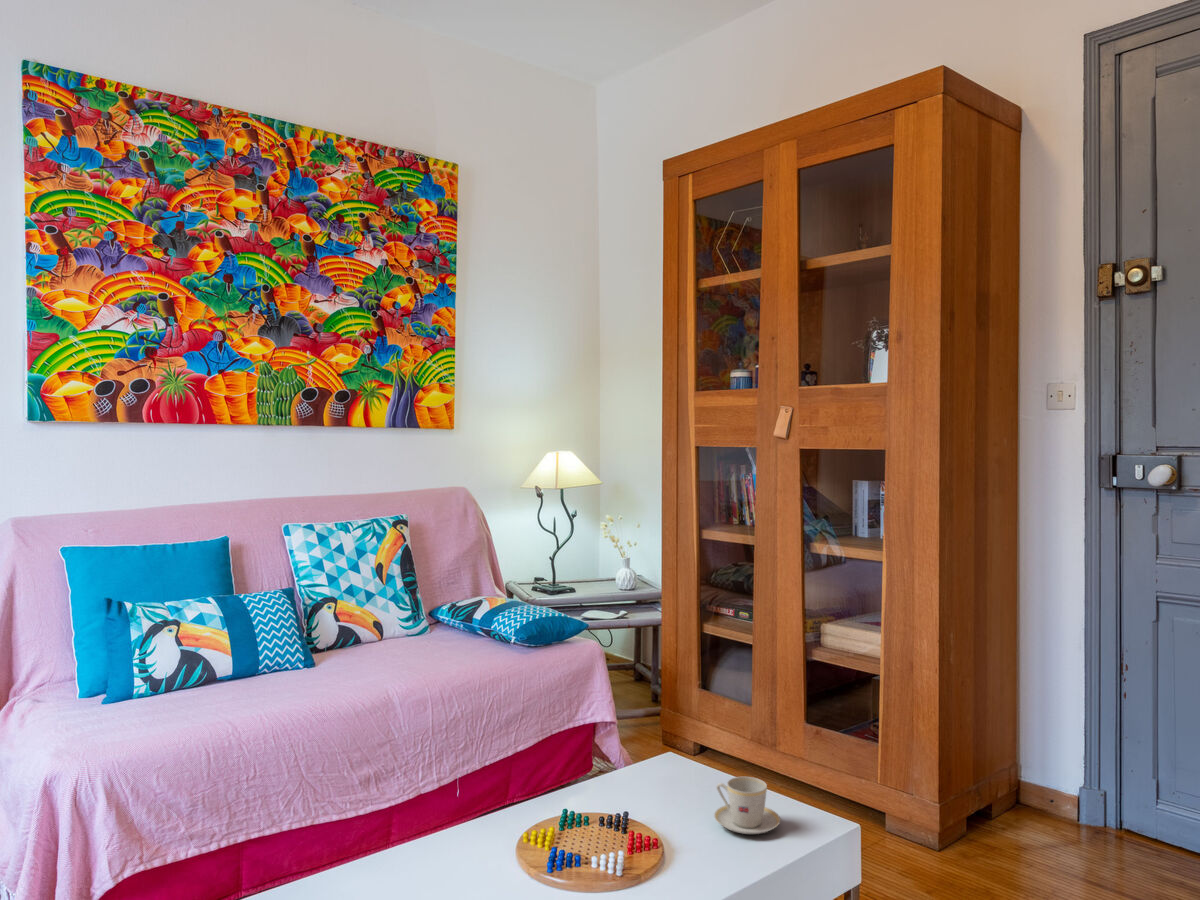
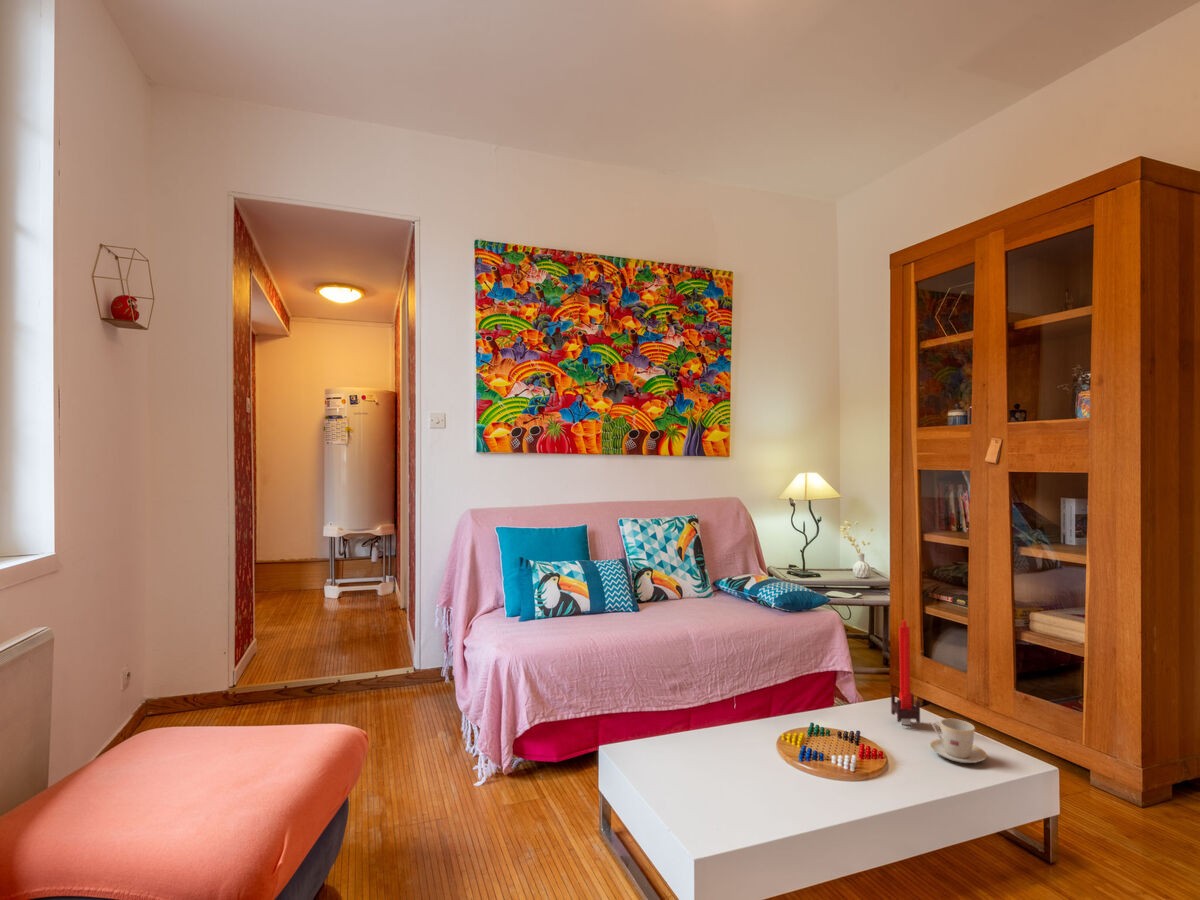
candle: none [666,651,702,790] -> present [891,620,920,725]

